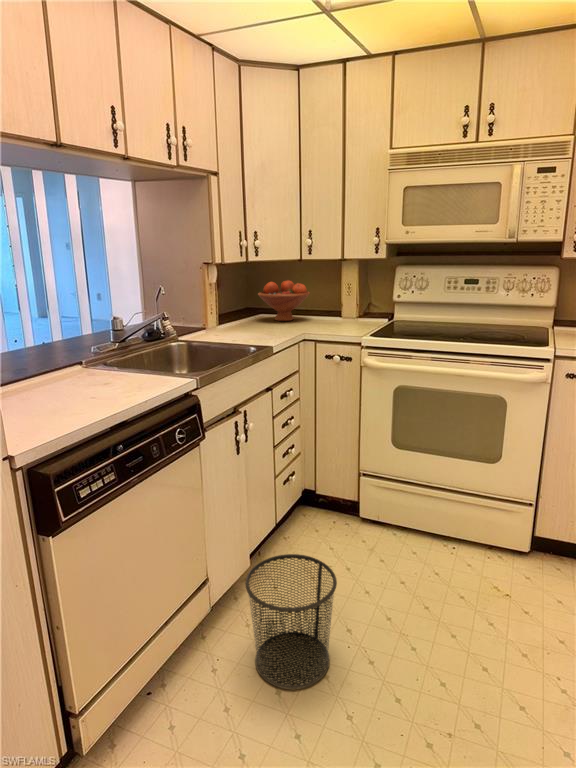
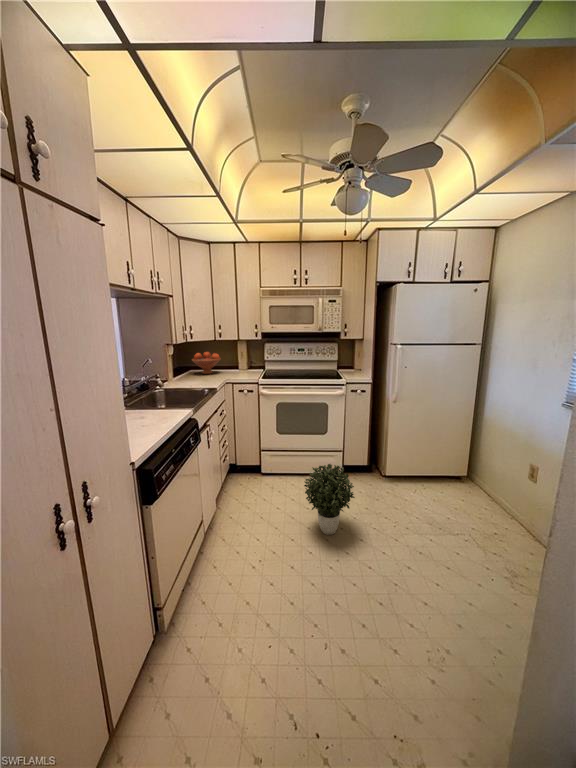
potted plant: none [404,528,517,679] -> present [304,464,355,535]
waste bin: present [245,554,337,689] -> none [230,493,277,564]

